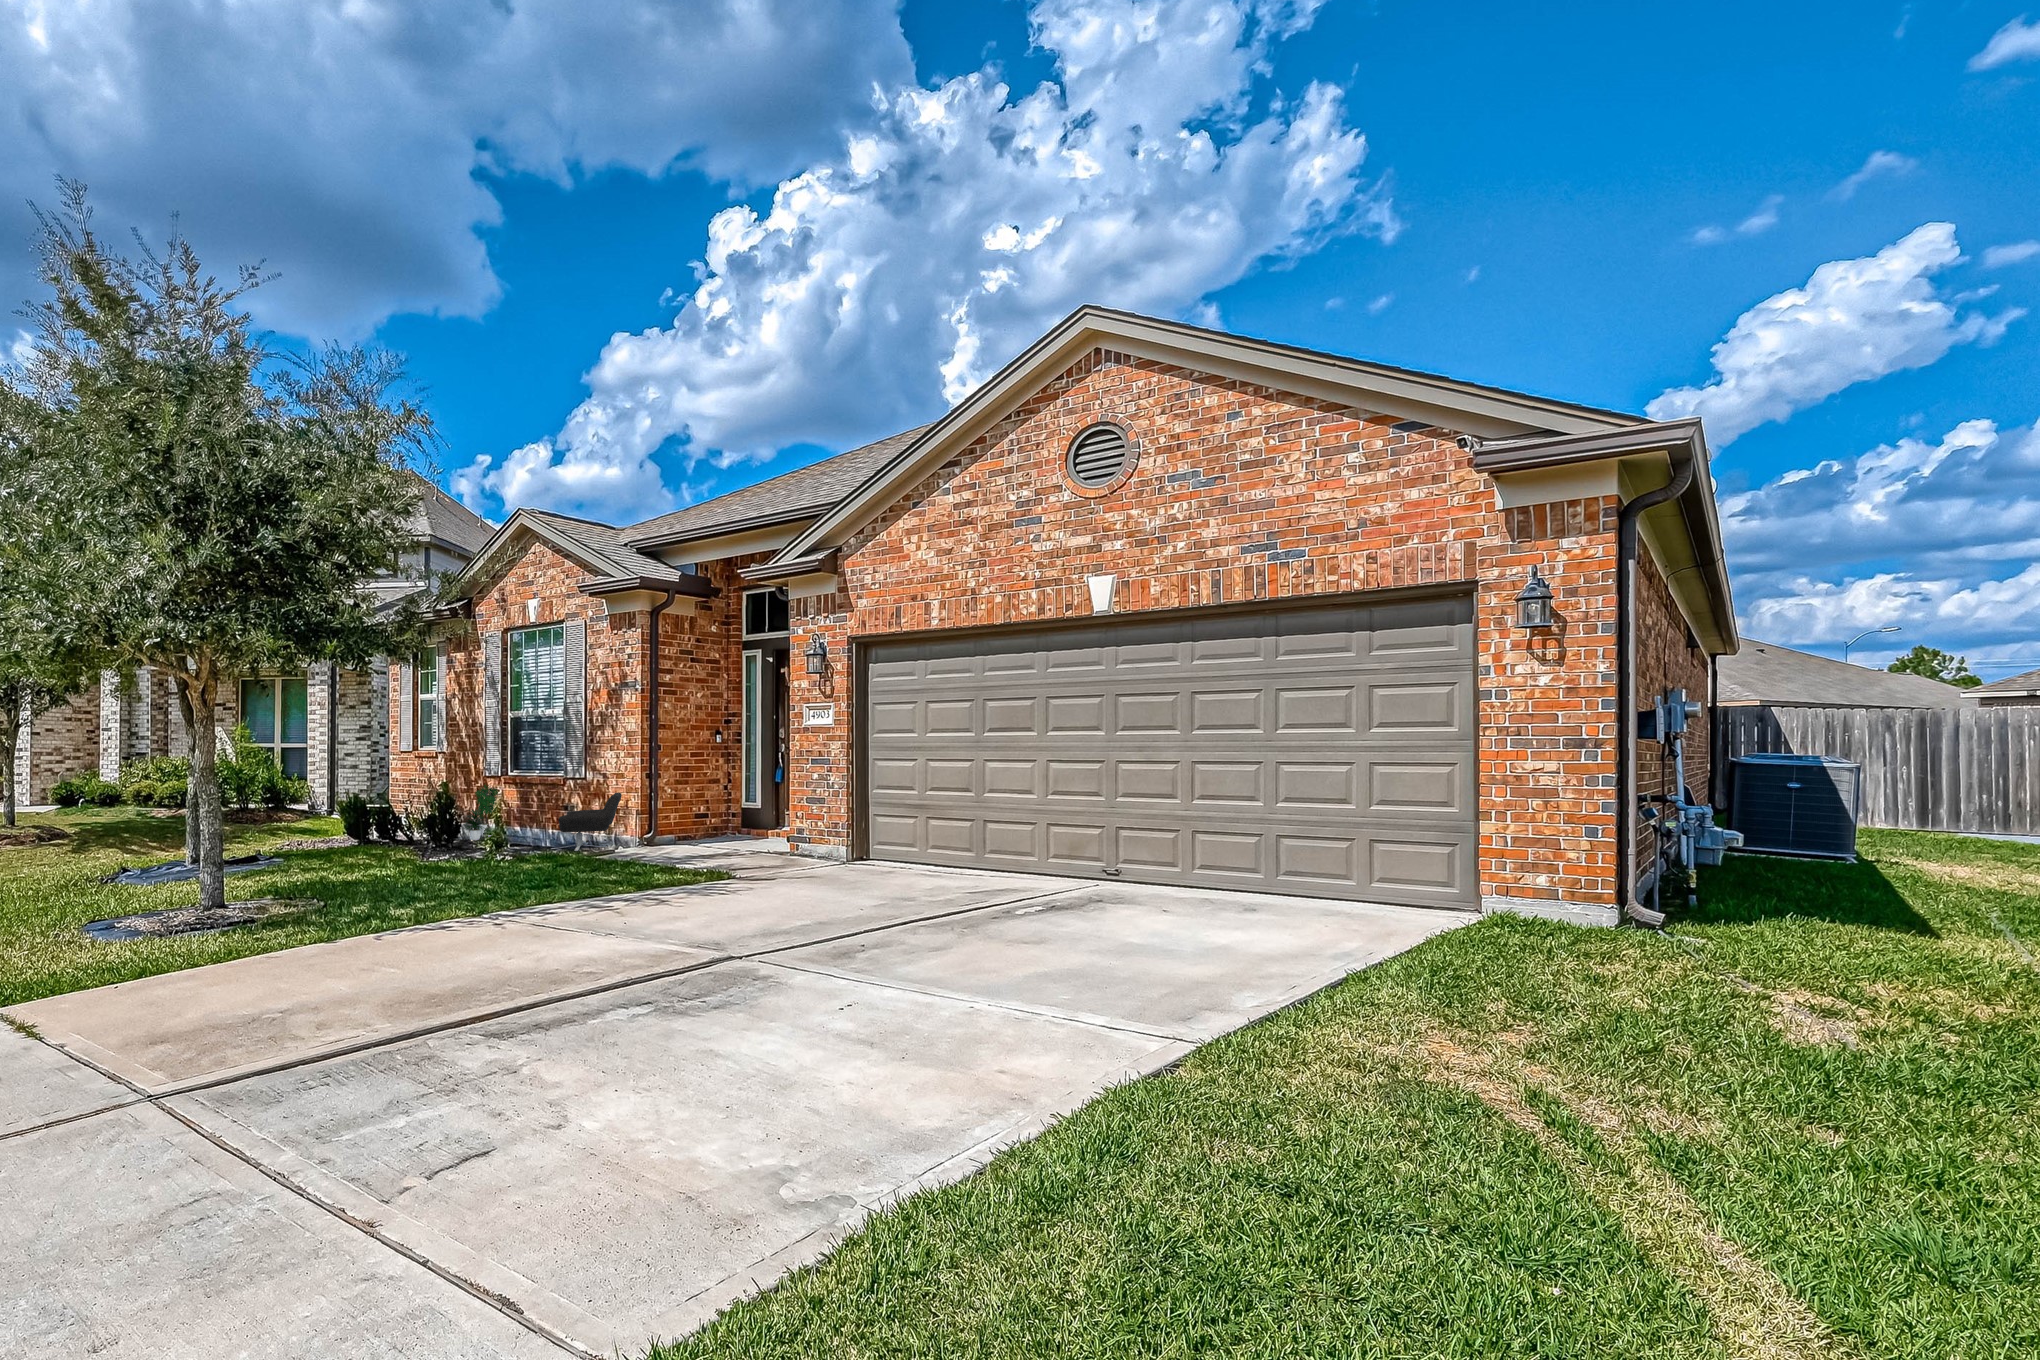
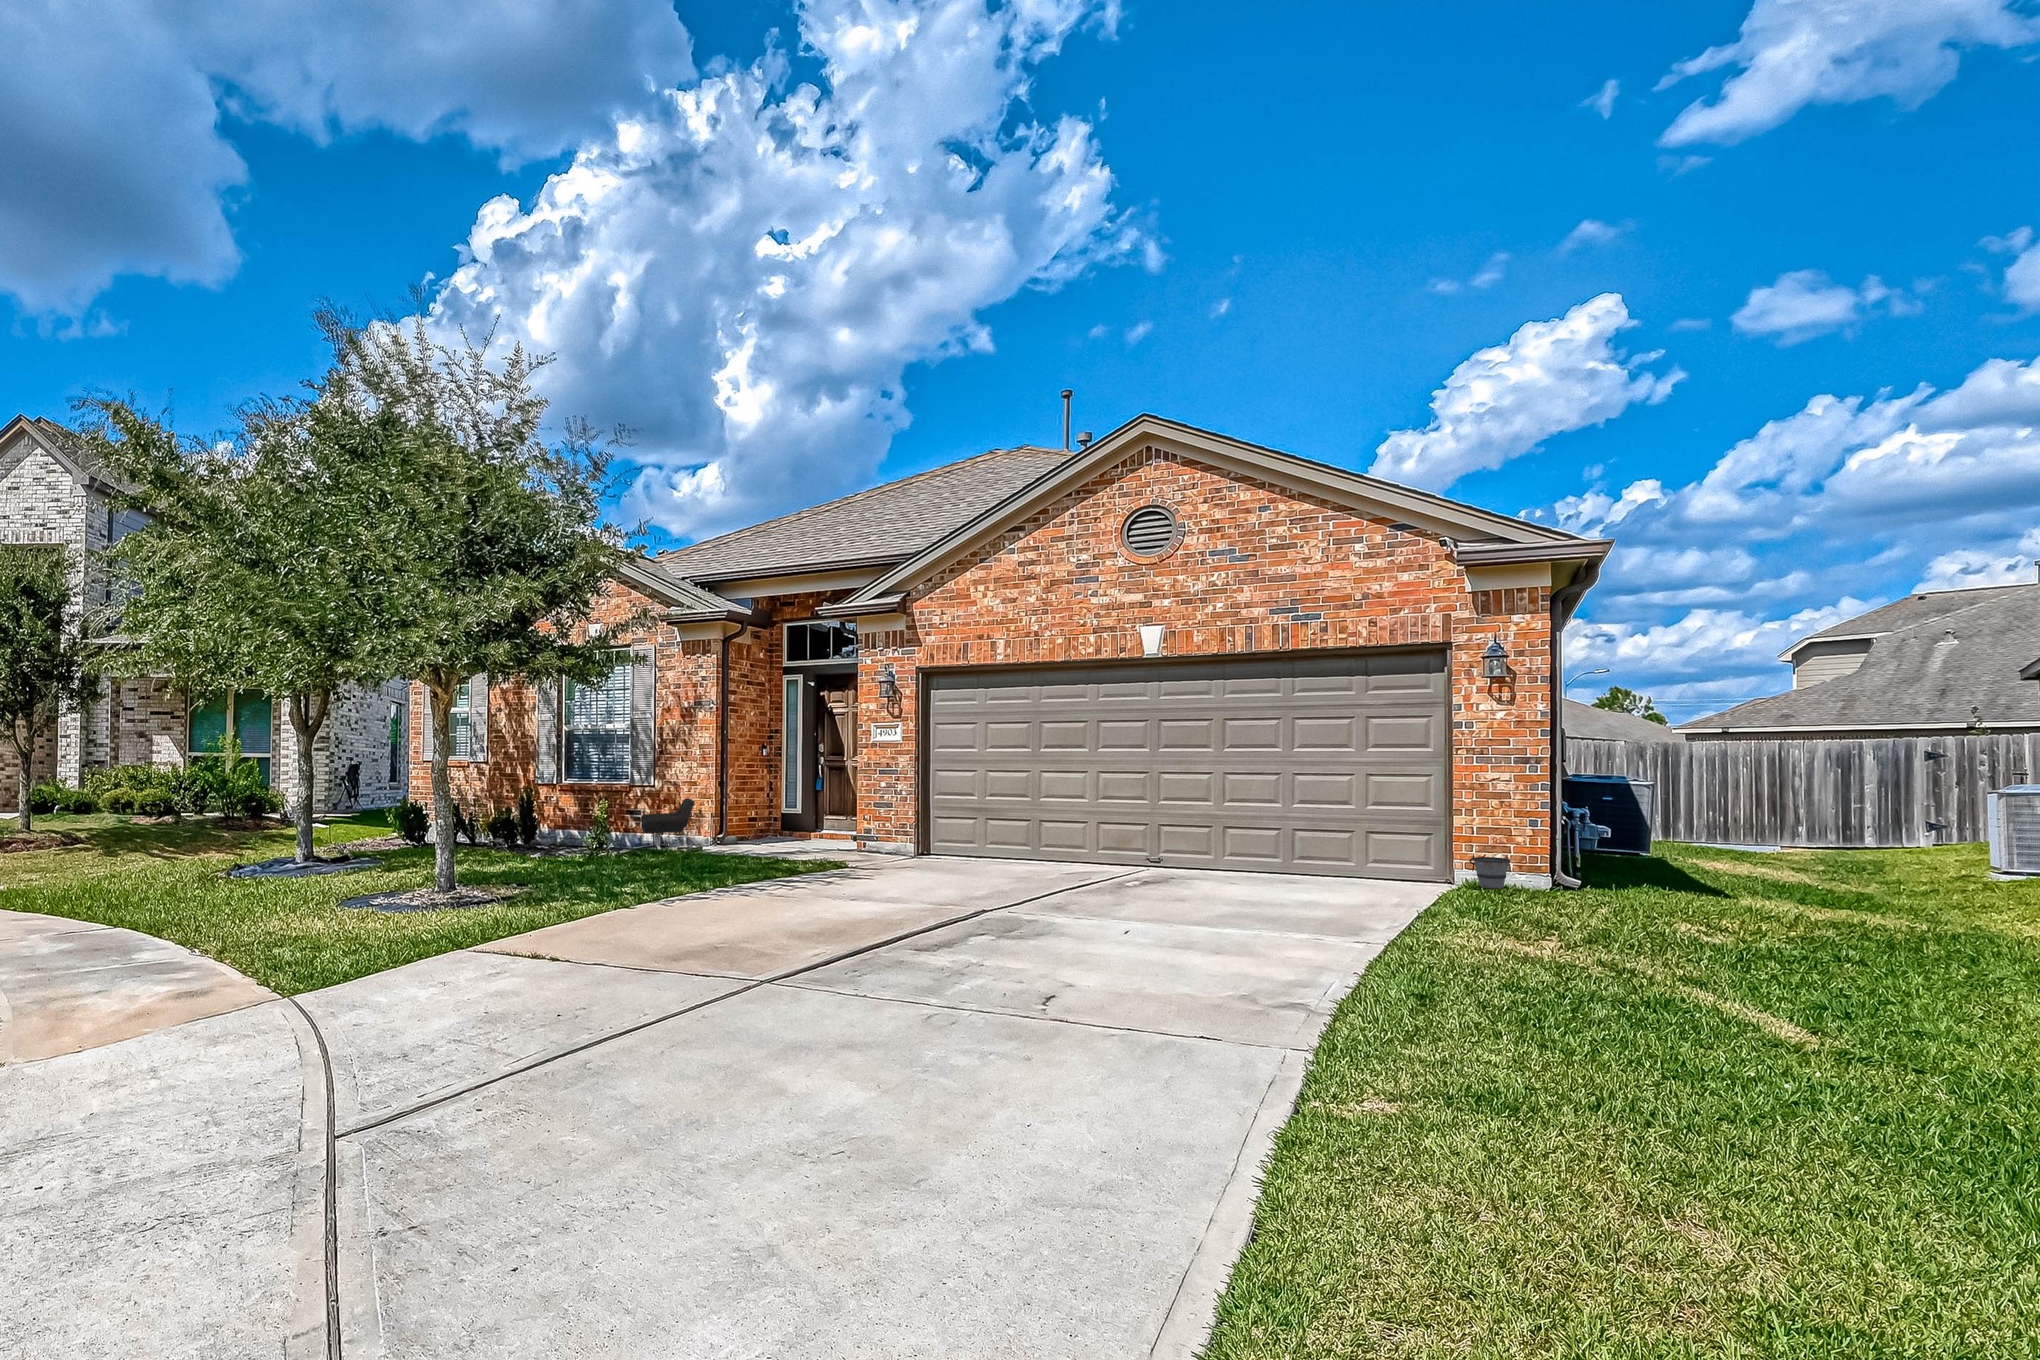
potted plant: present [465,785,498,840] -> none [528,789,558,842]
bucket: none [1497,875,1555,924] -> present [1469,855,1510,889]

